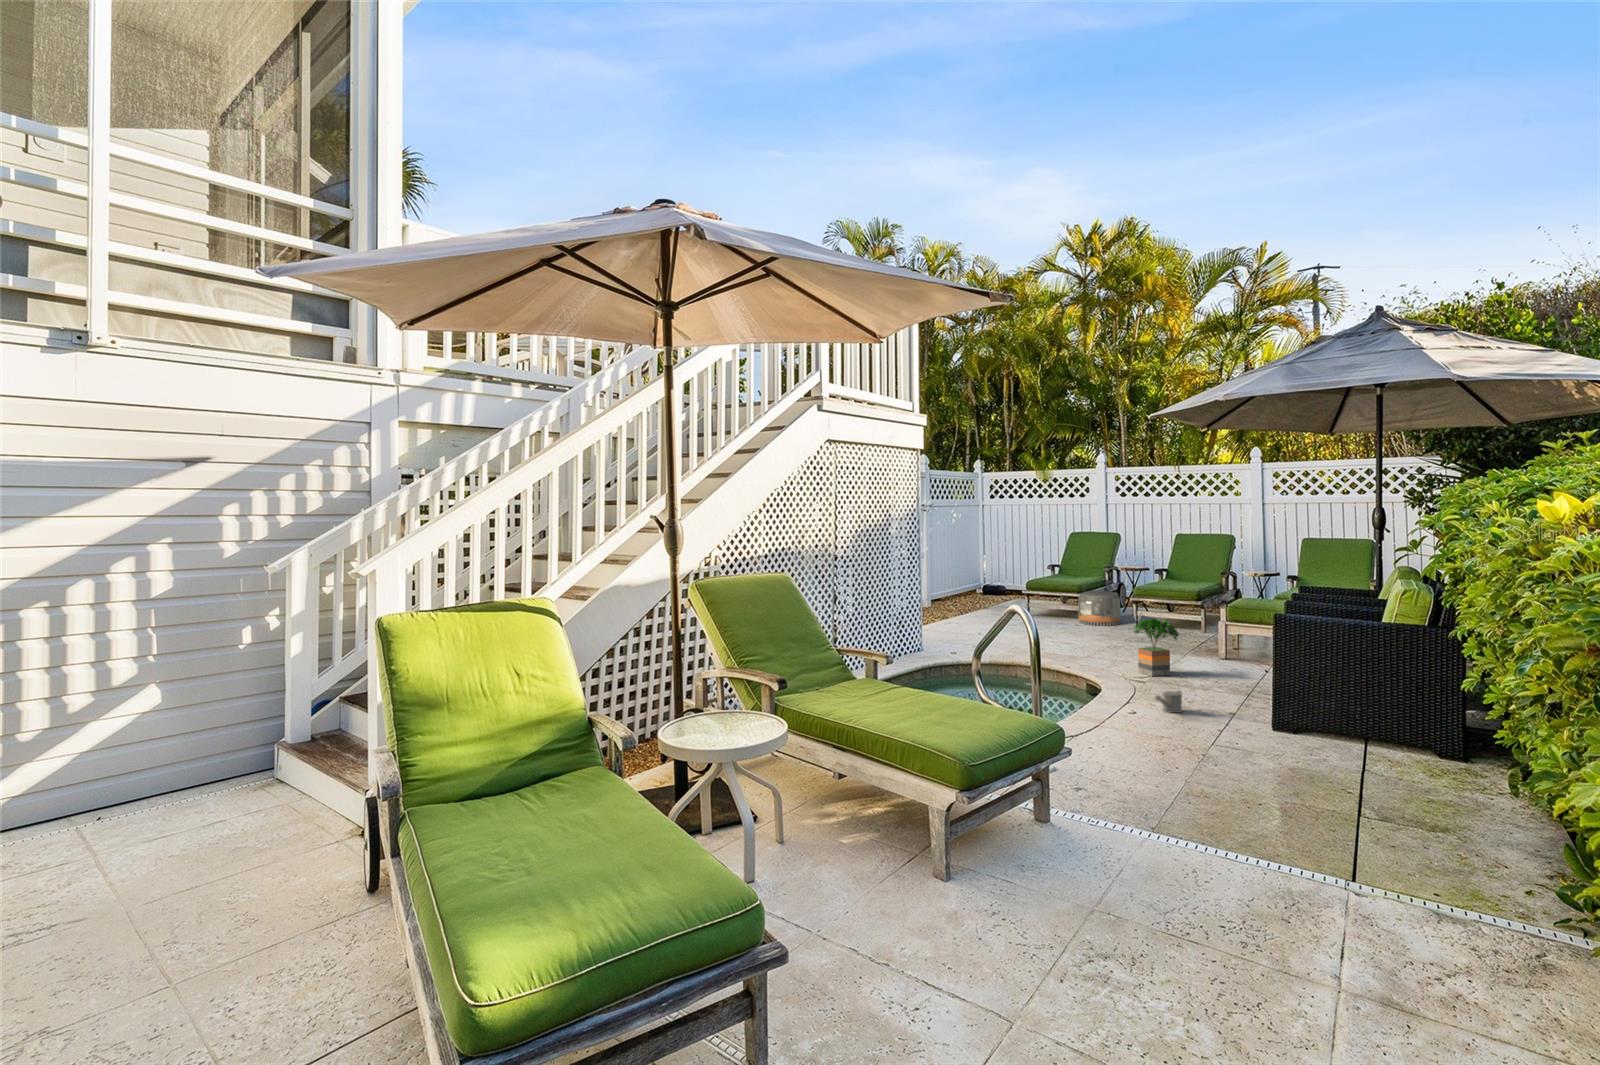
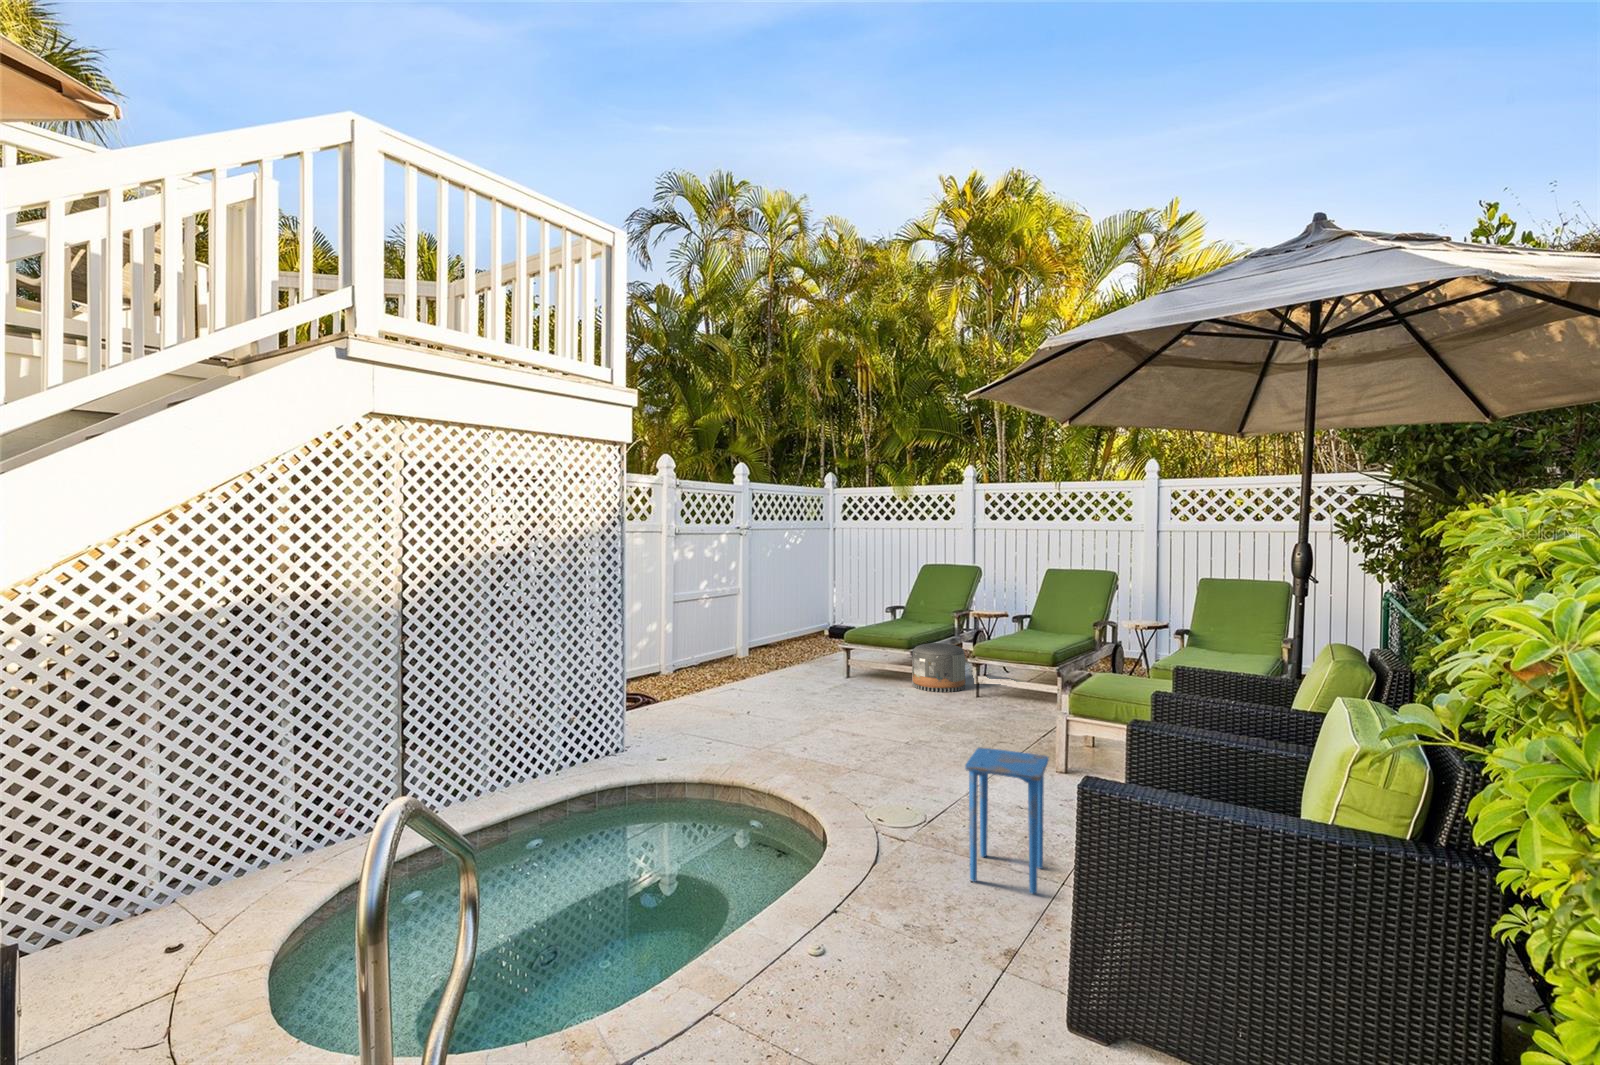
potted tree: present [1134,619,1179,676] -> none [905,715,974,818]
side table: none [1193,627,1240,698] -> present [965,747,1049,894]
watering can: present [1155,691,1182,713] -> none [843,896,915,955]

